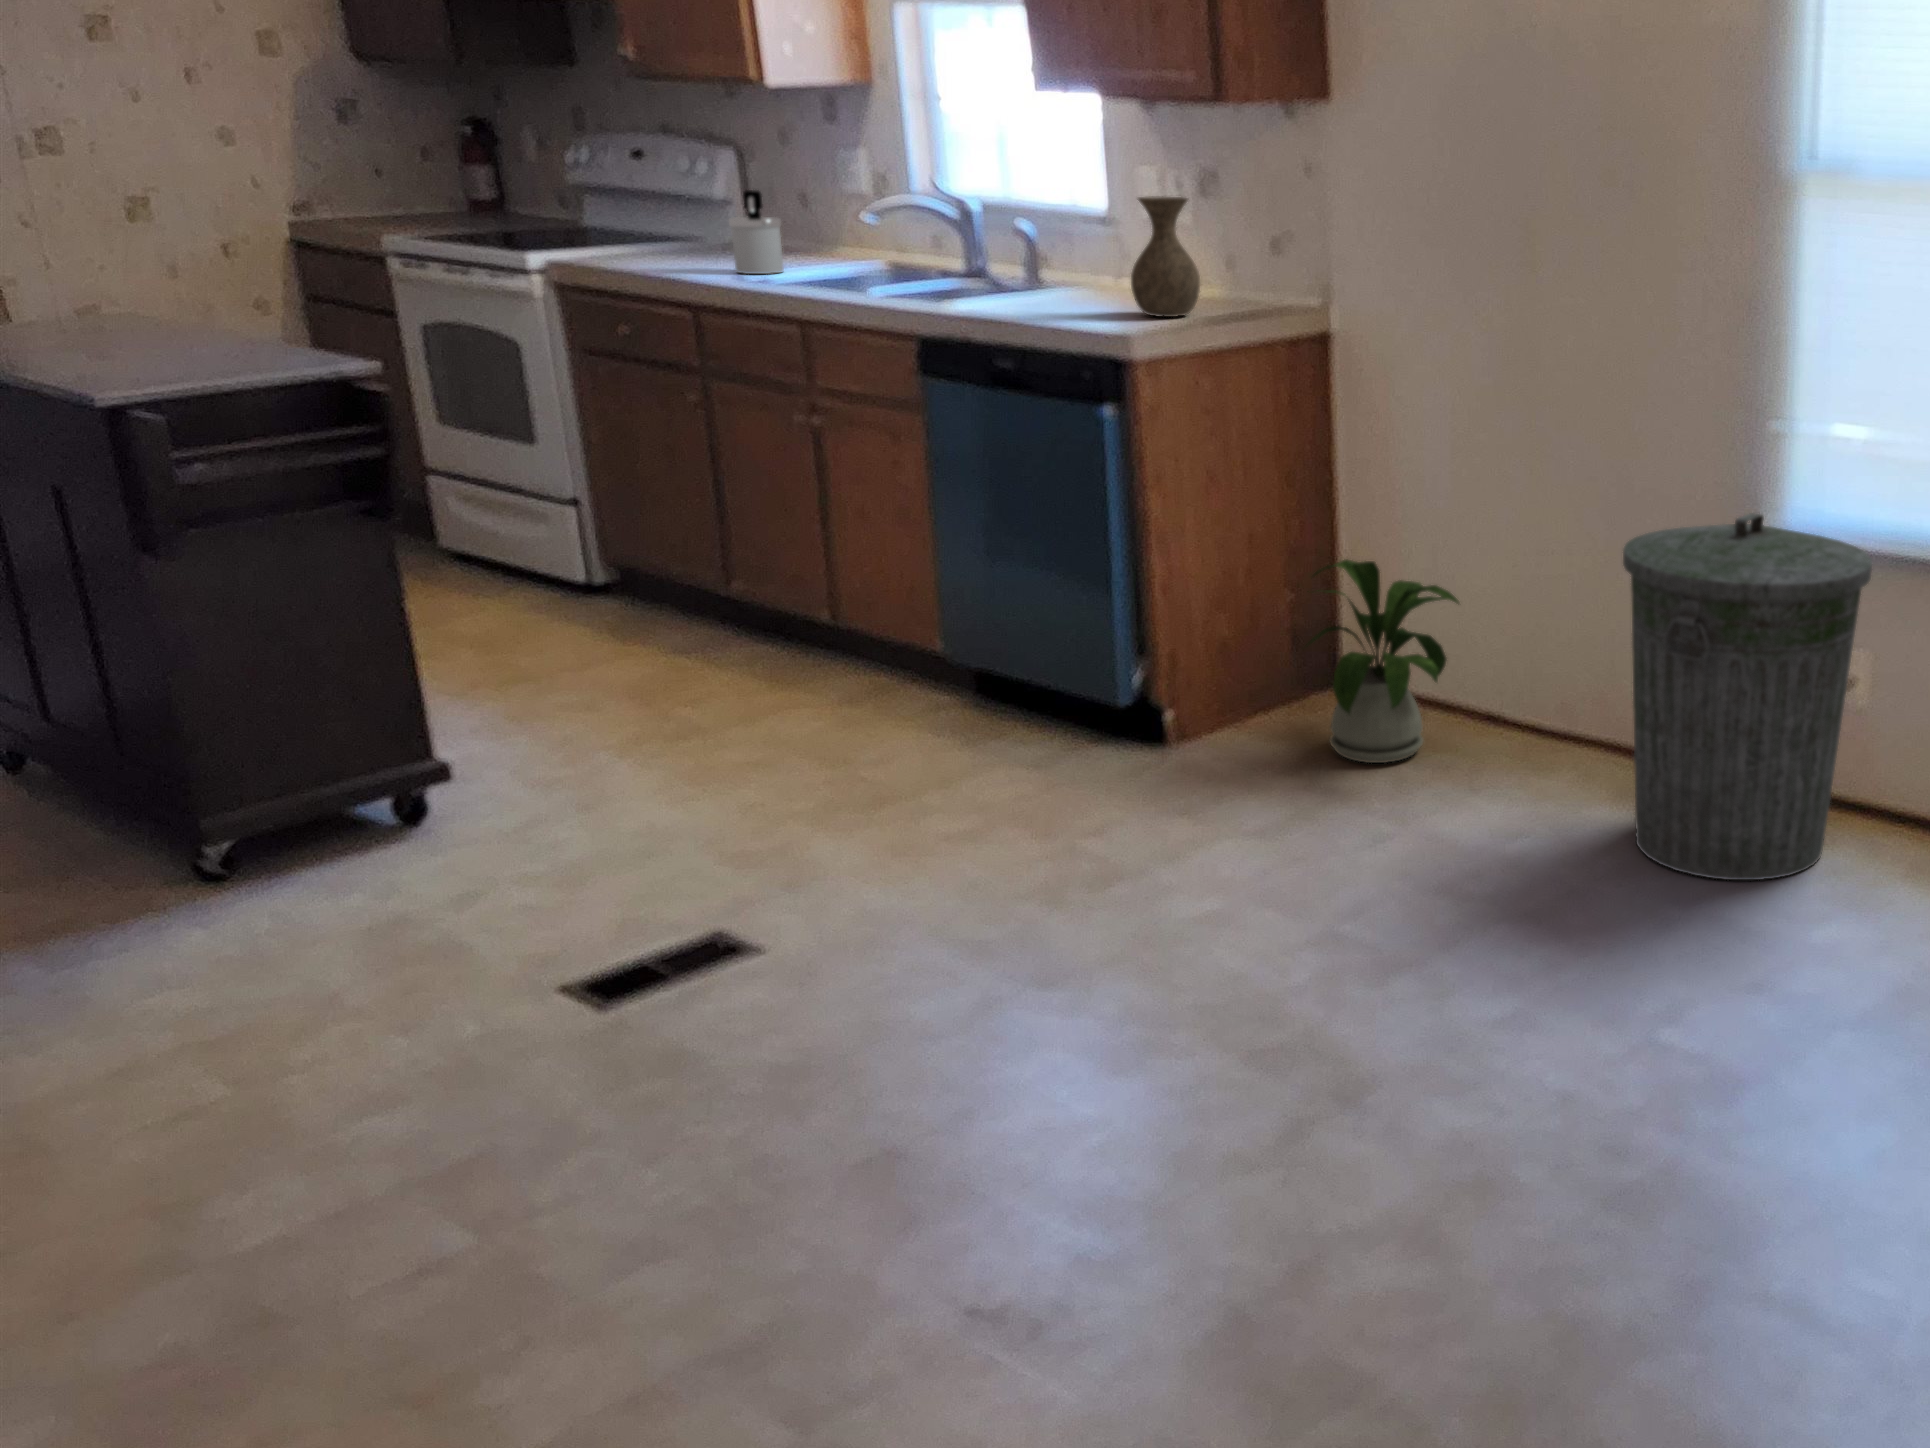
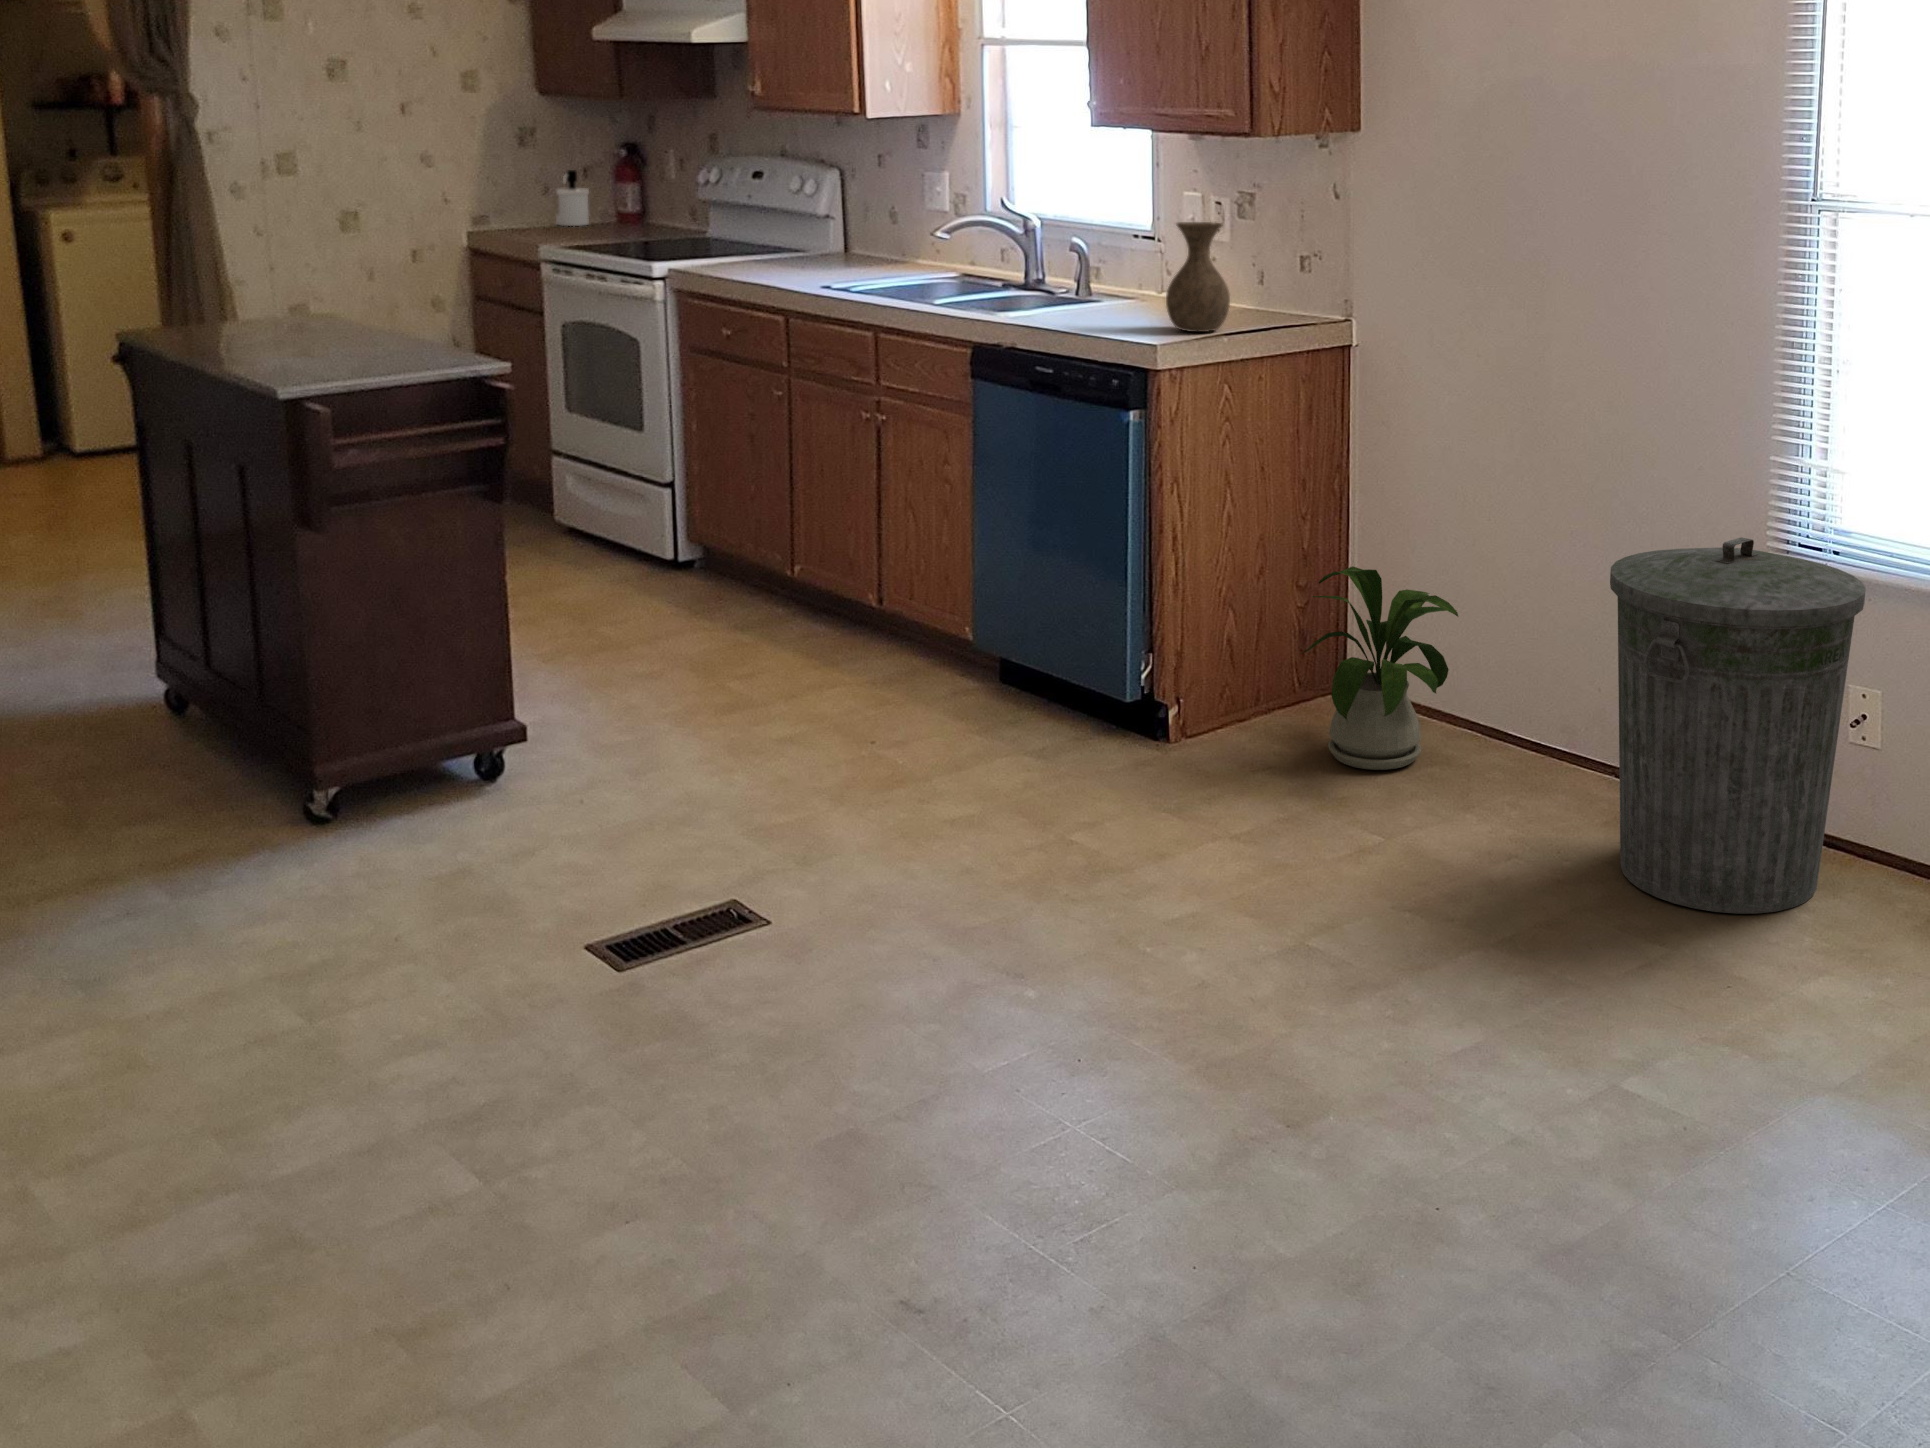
soap dispenser: present [729,190,784,274] -> present [556,170,589,226]

